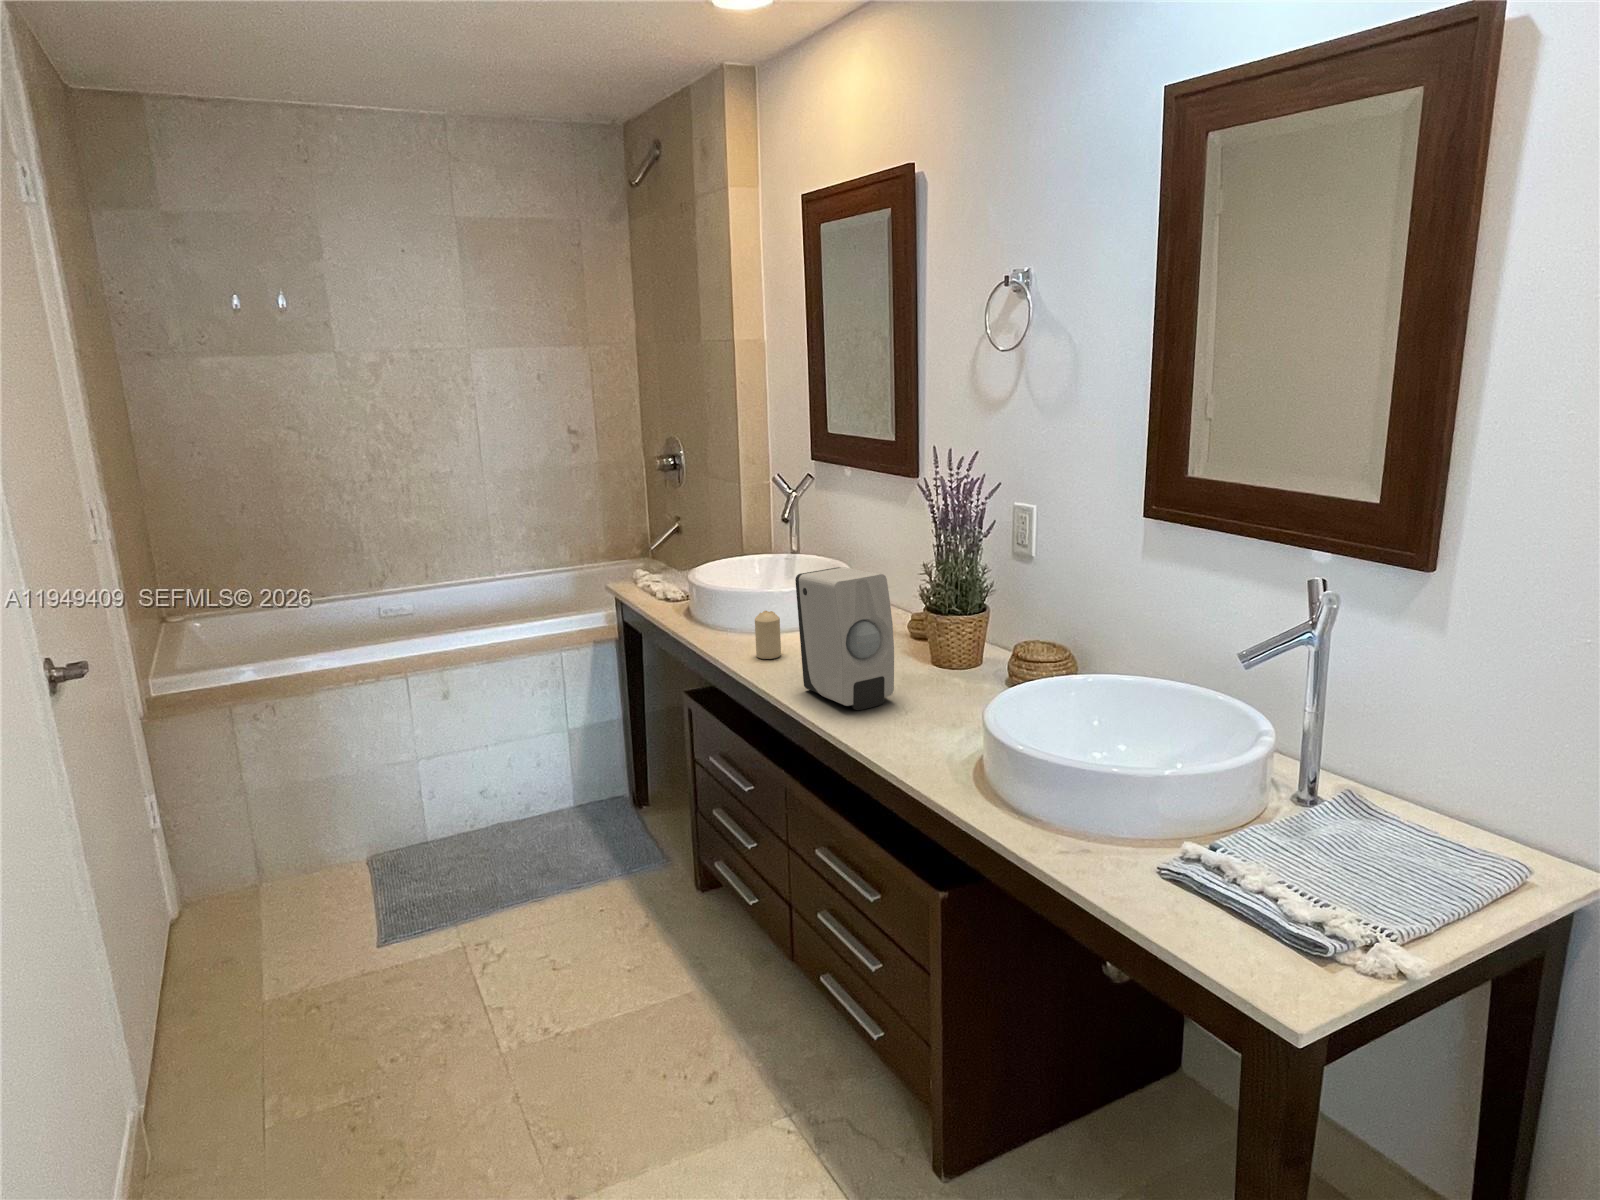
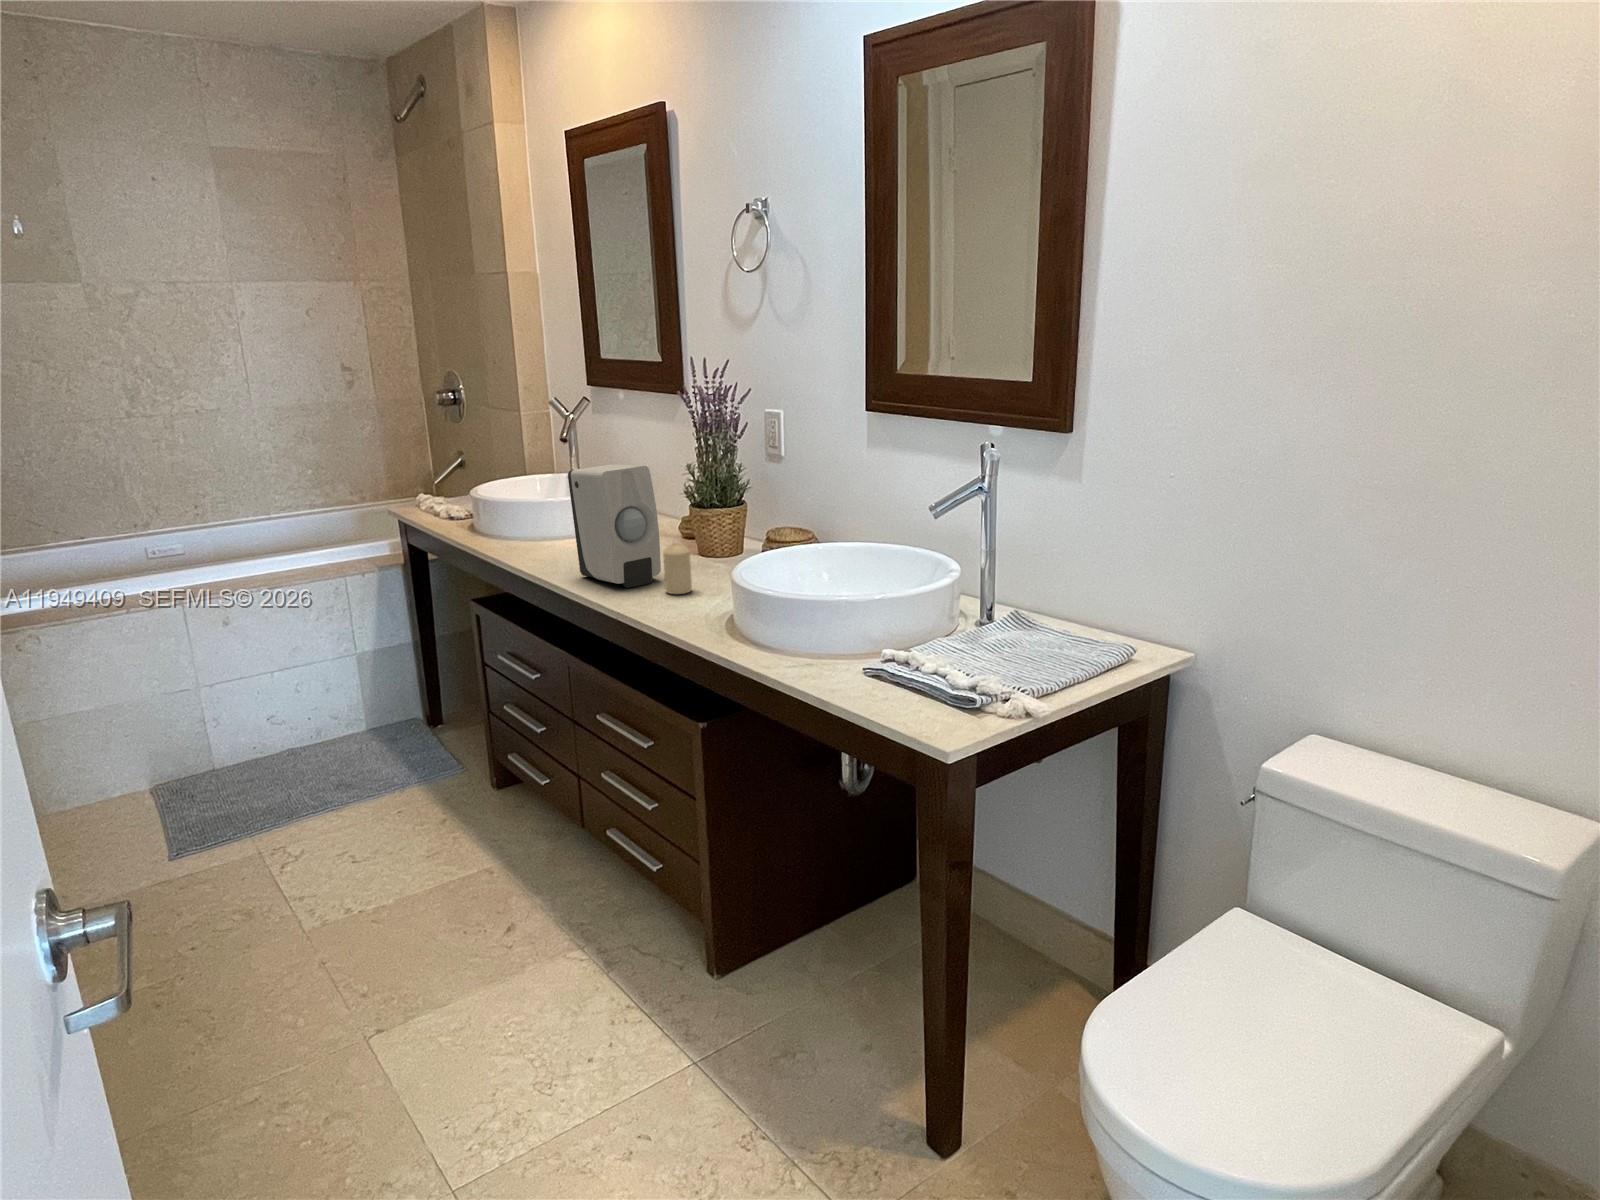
candle: present [755,611,781,659] -> present [663,543,692,594]

